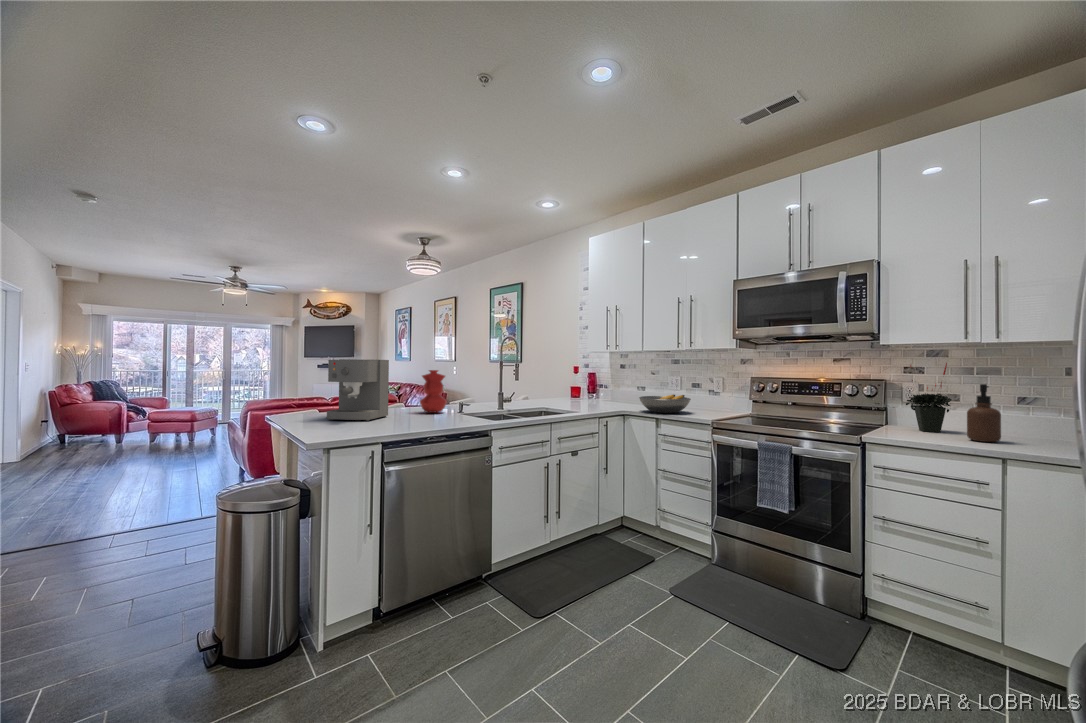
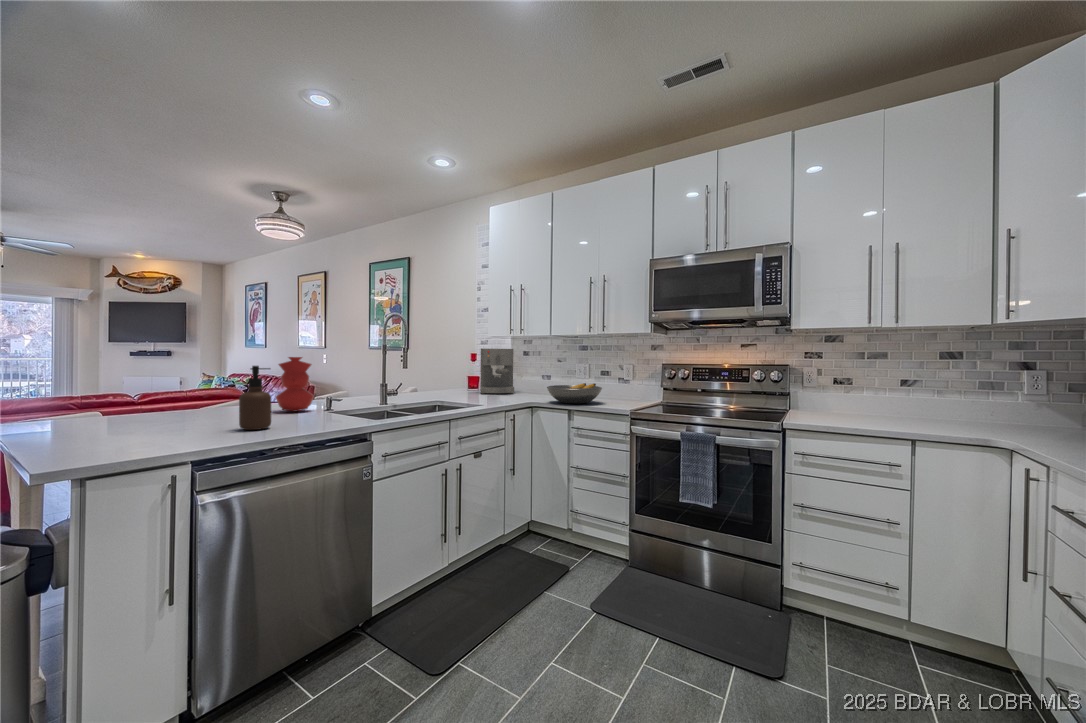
coffee maker: present [327,359,389,421] -> present [480,348,514,394]
potted plant: present [906,363,952,432] -> none [811,347,854,416]
soap dispenser: present [967,384,1001,442] -> present [239,366,271,430]

